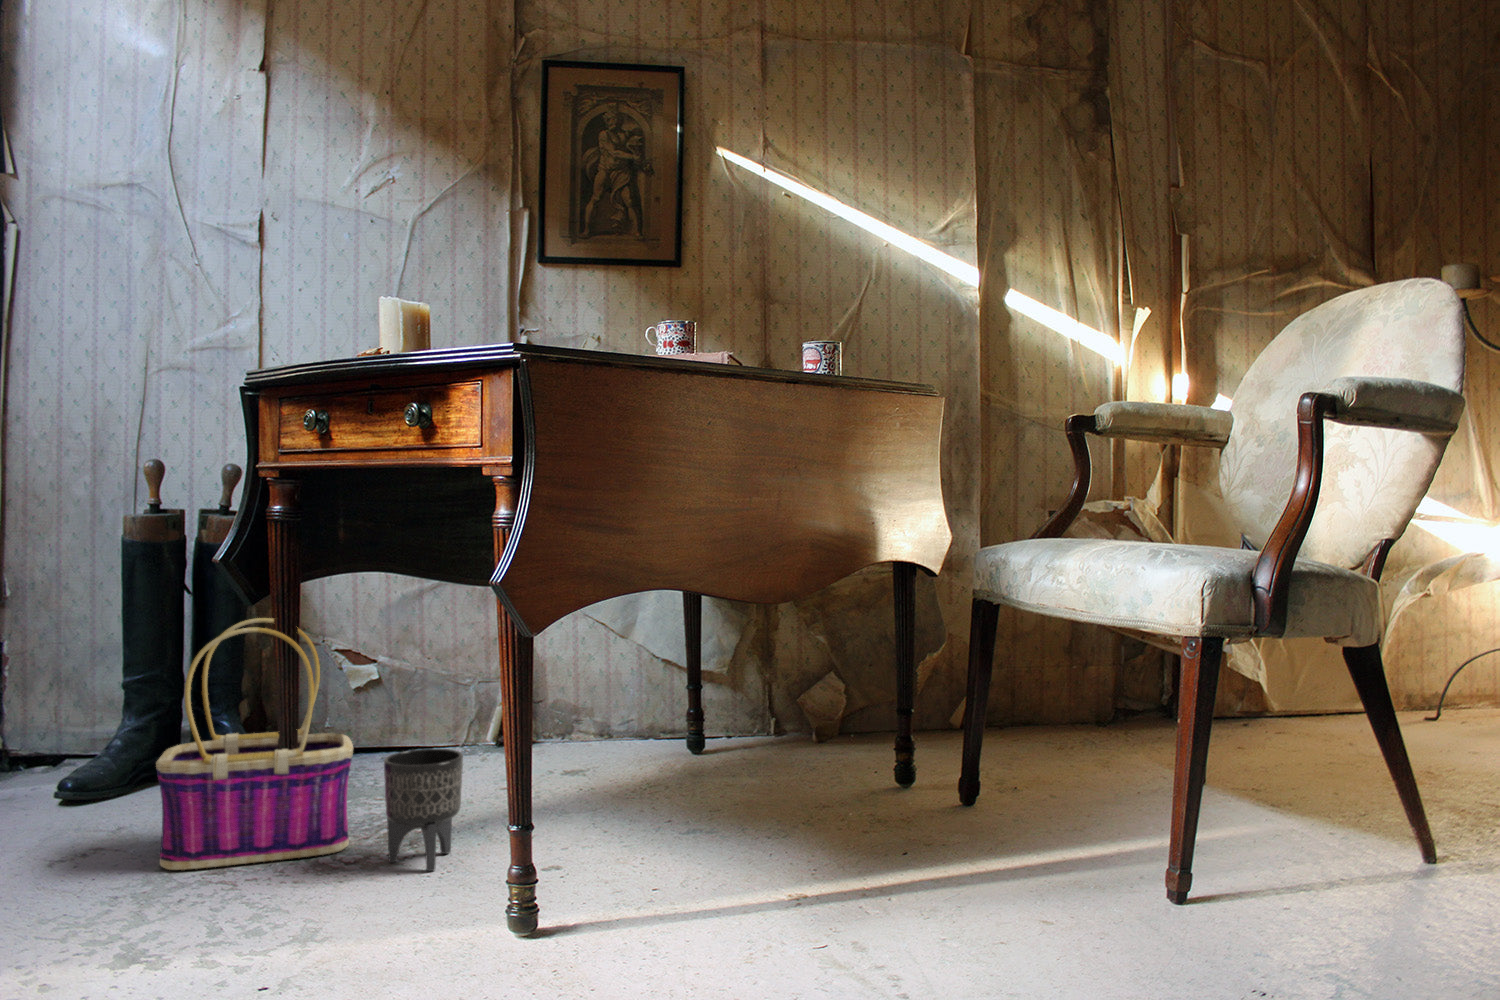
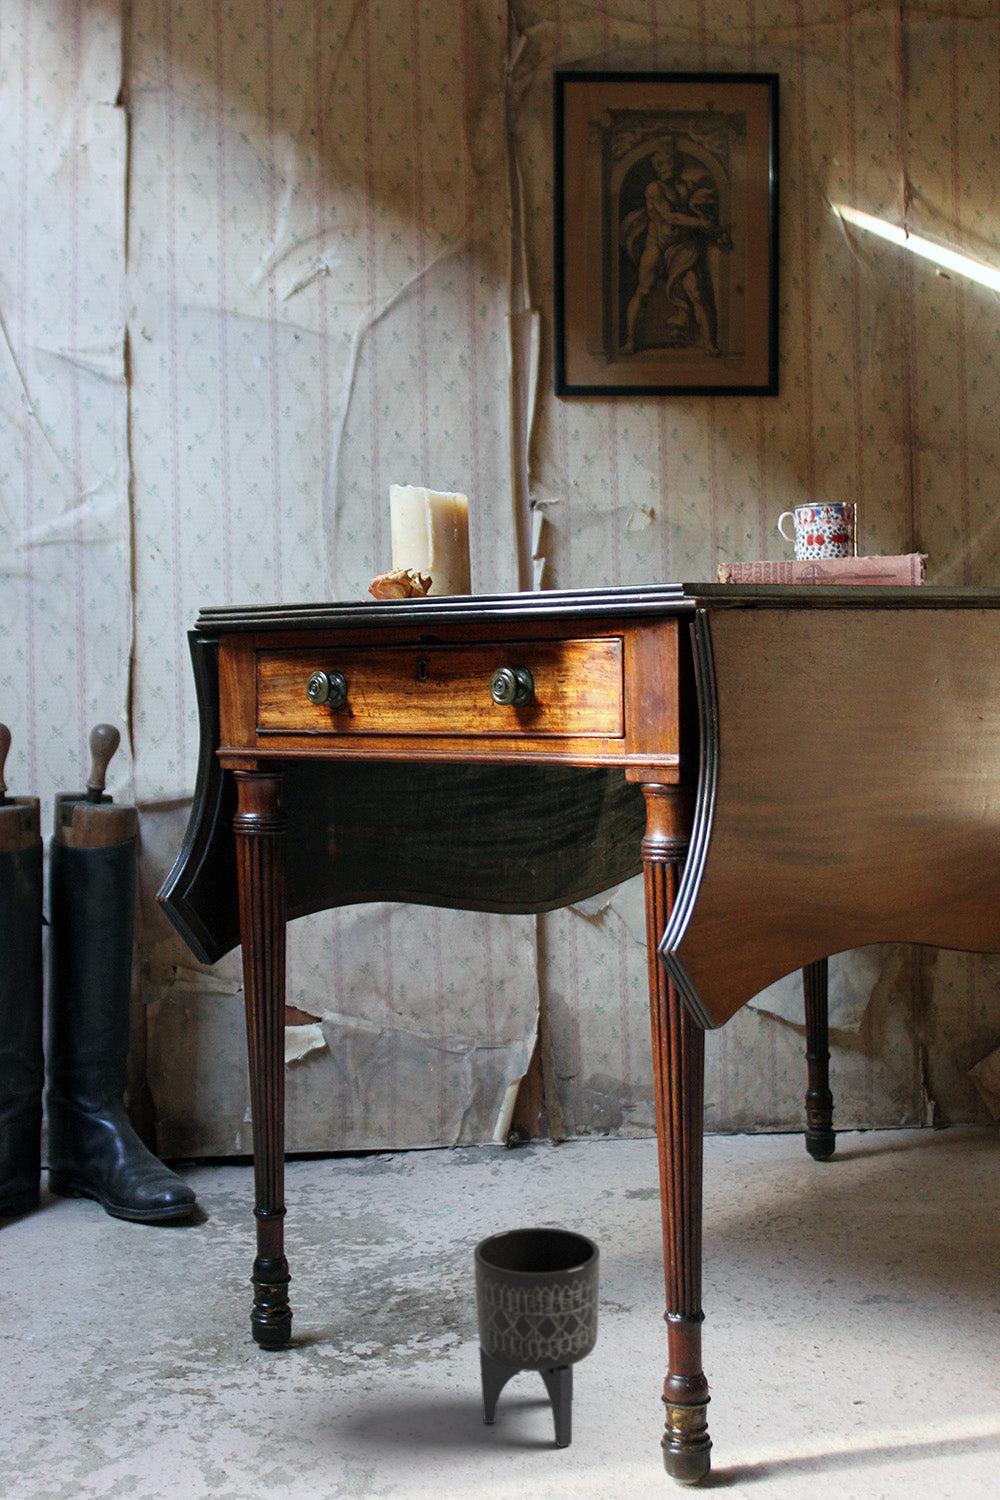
basket: present [156,618,353,870] -> none [104,1004,401,1435]

